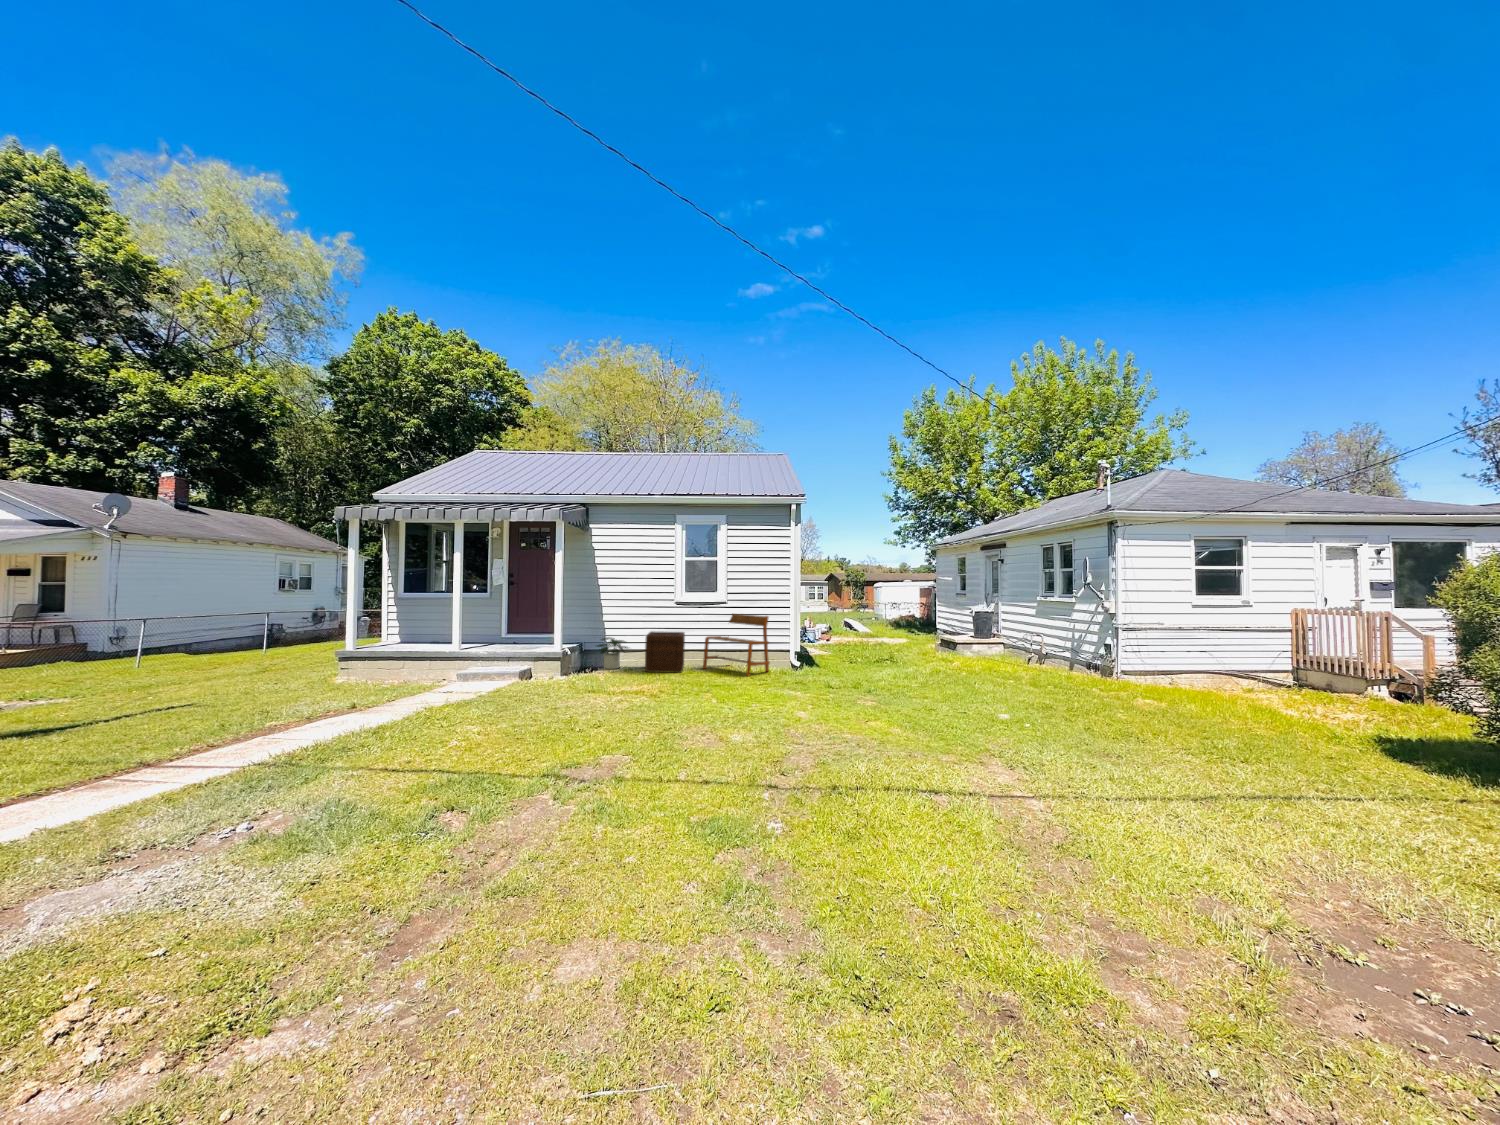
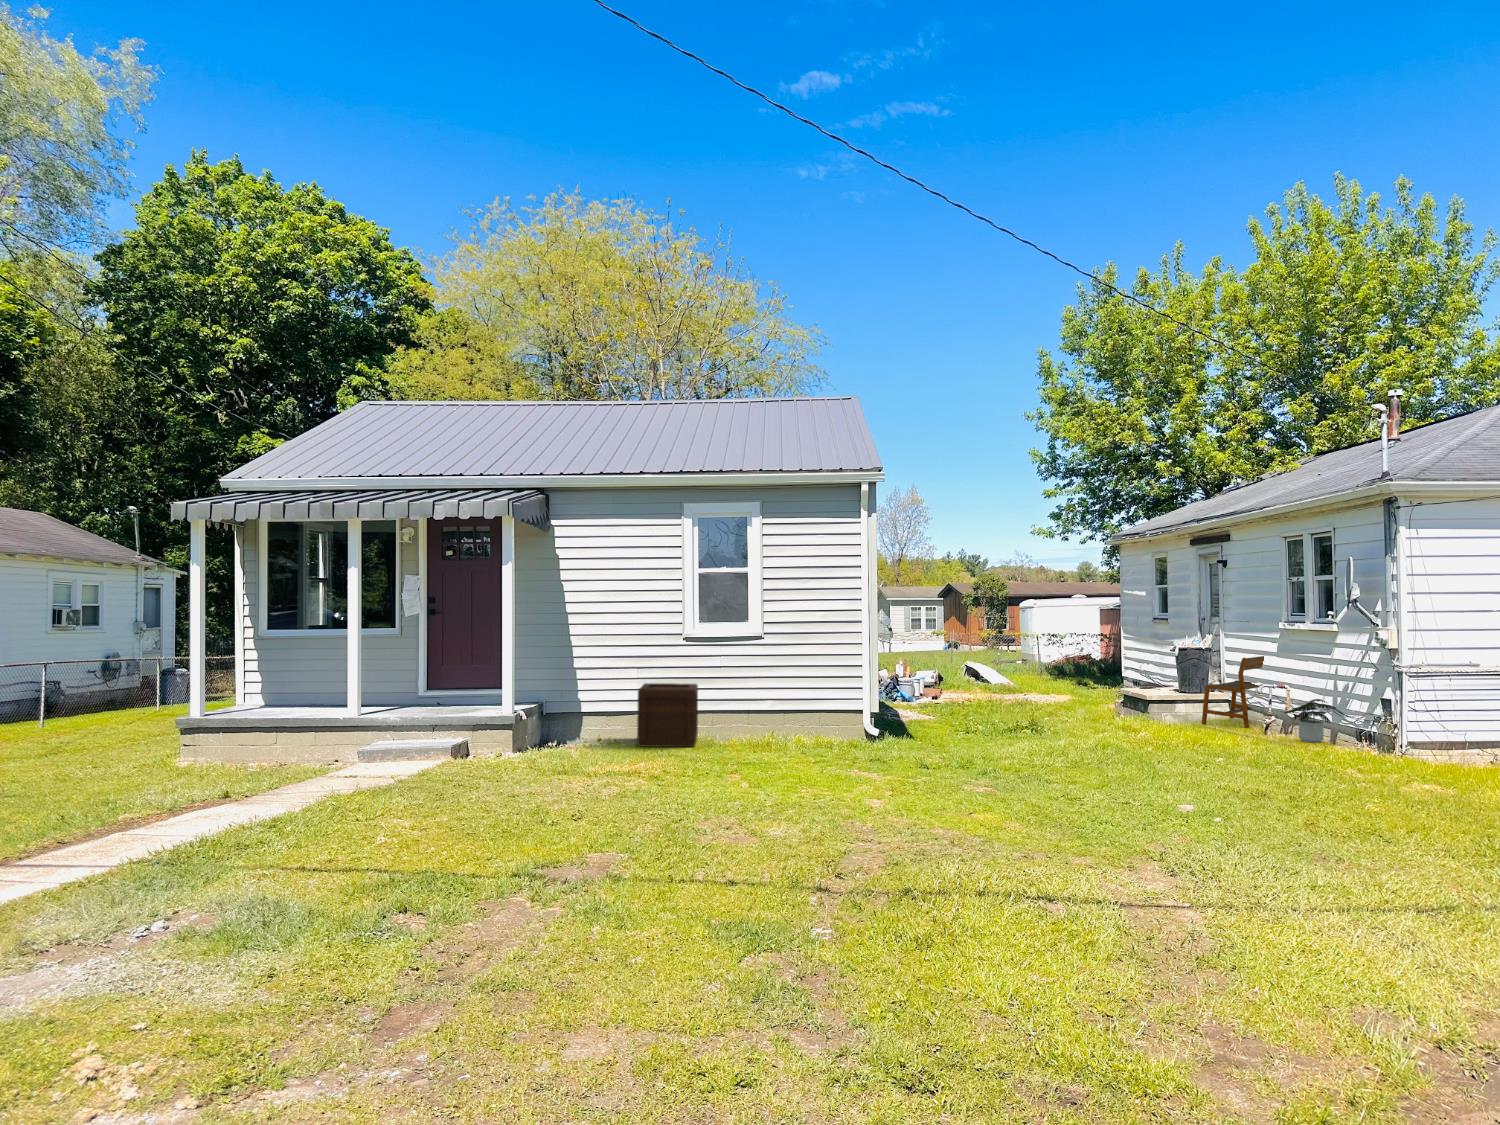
bench: present [703,614,770,676] -> present [1202,656,1264,728]
potted plant: present [597,637,628,669] -> present [1285,699,1336,743]

